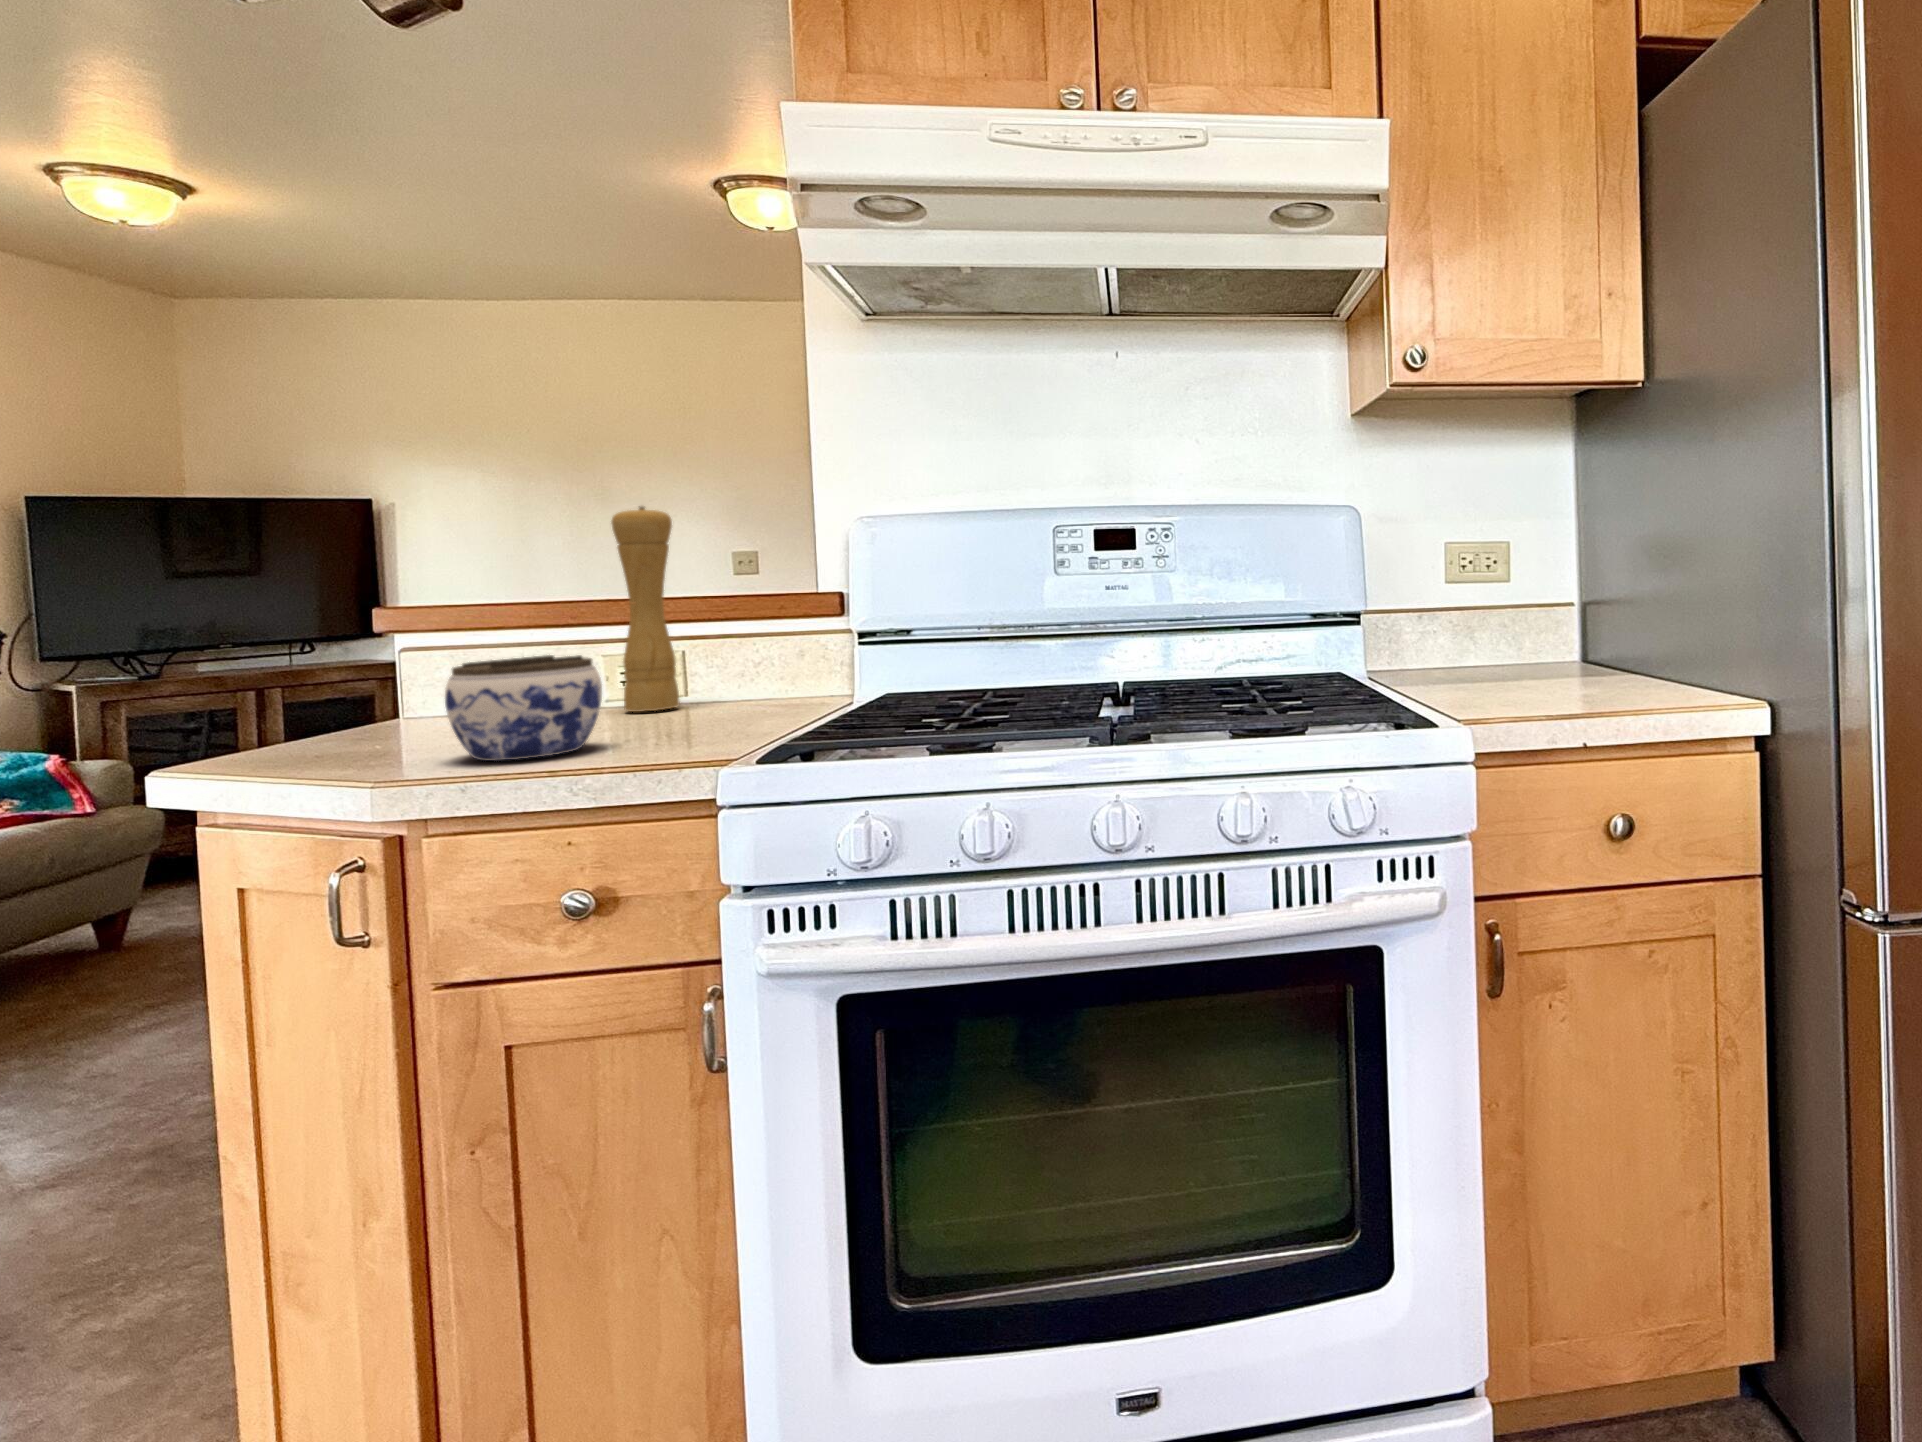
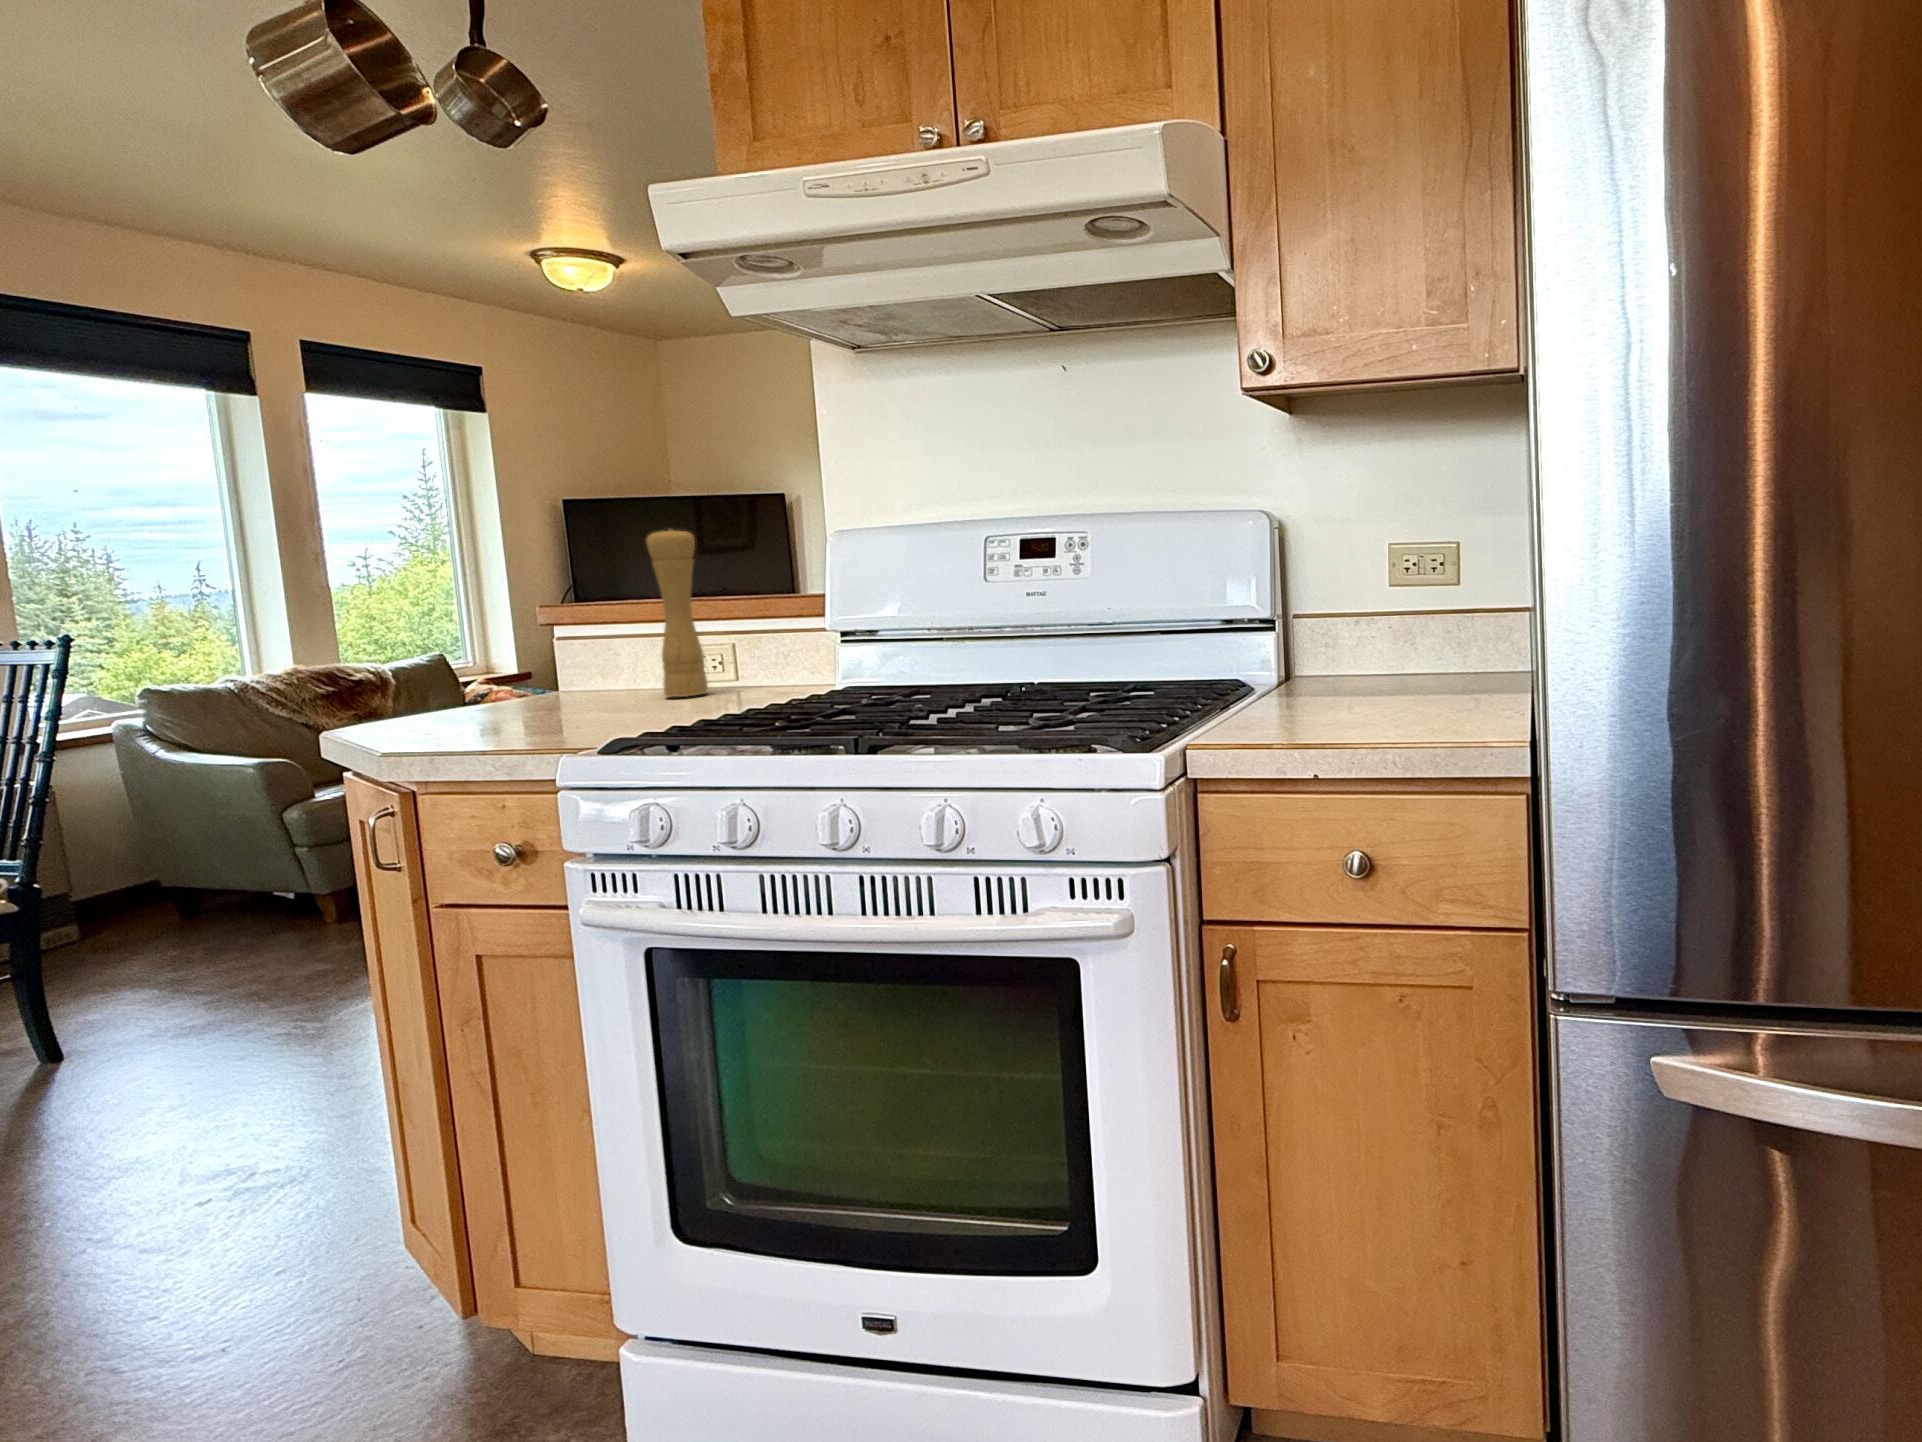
jar: present [445,655,602,761] -> none [444,657,566,741]

